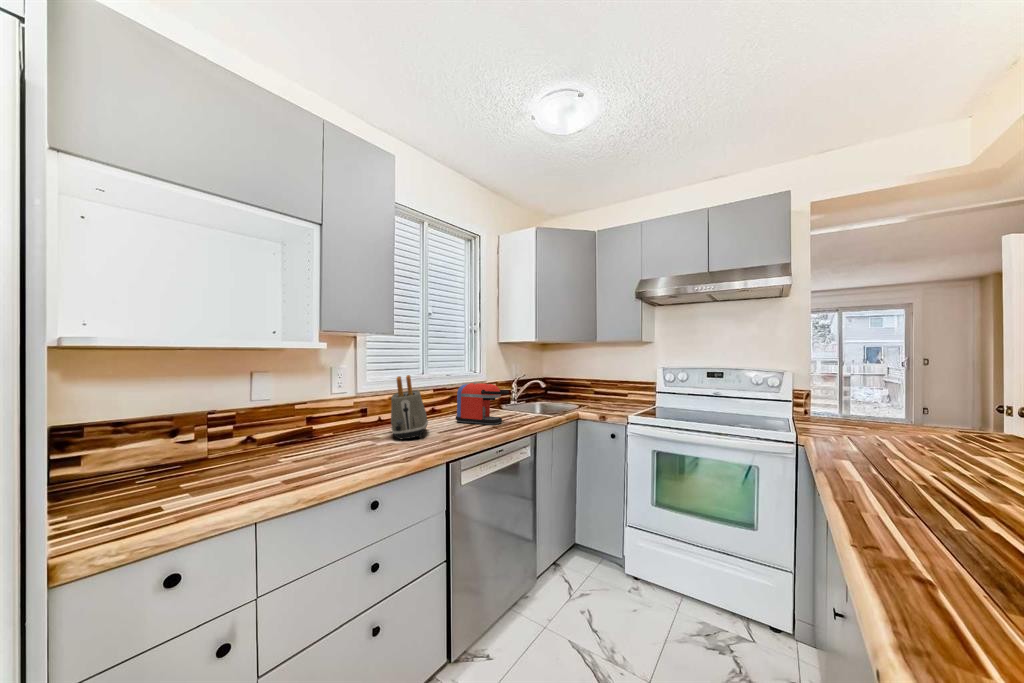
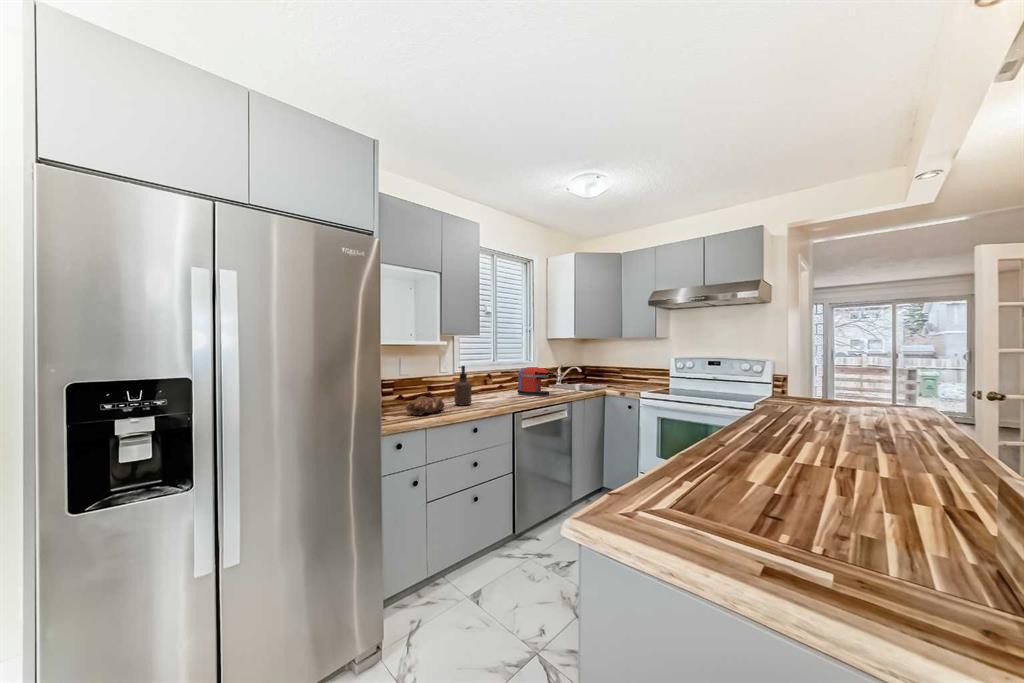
toaster: present [391,375,428,439] -> none [477,361,501,401]
soap dispenser: none [347,384,377,451] -> present [454,366,472,405]
bread loaf: none [234,442,322,484] -> present [406,396,444,415]

